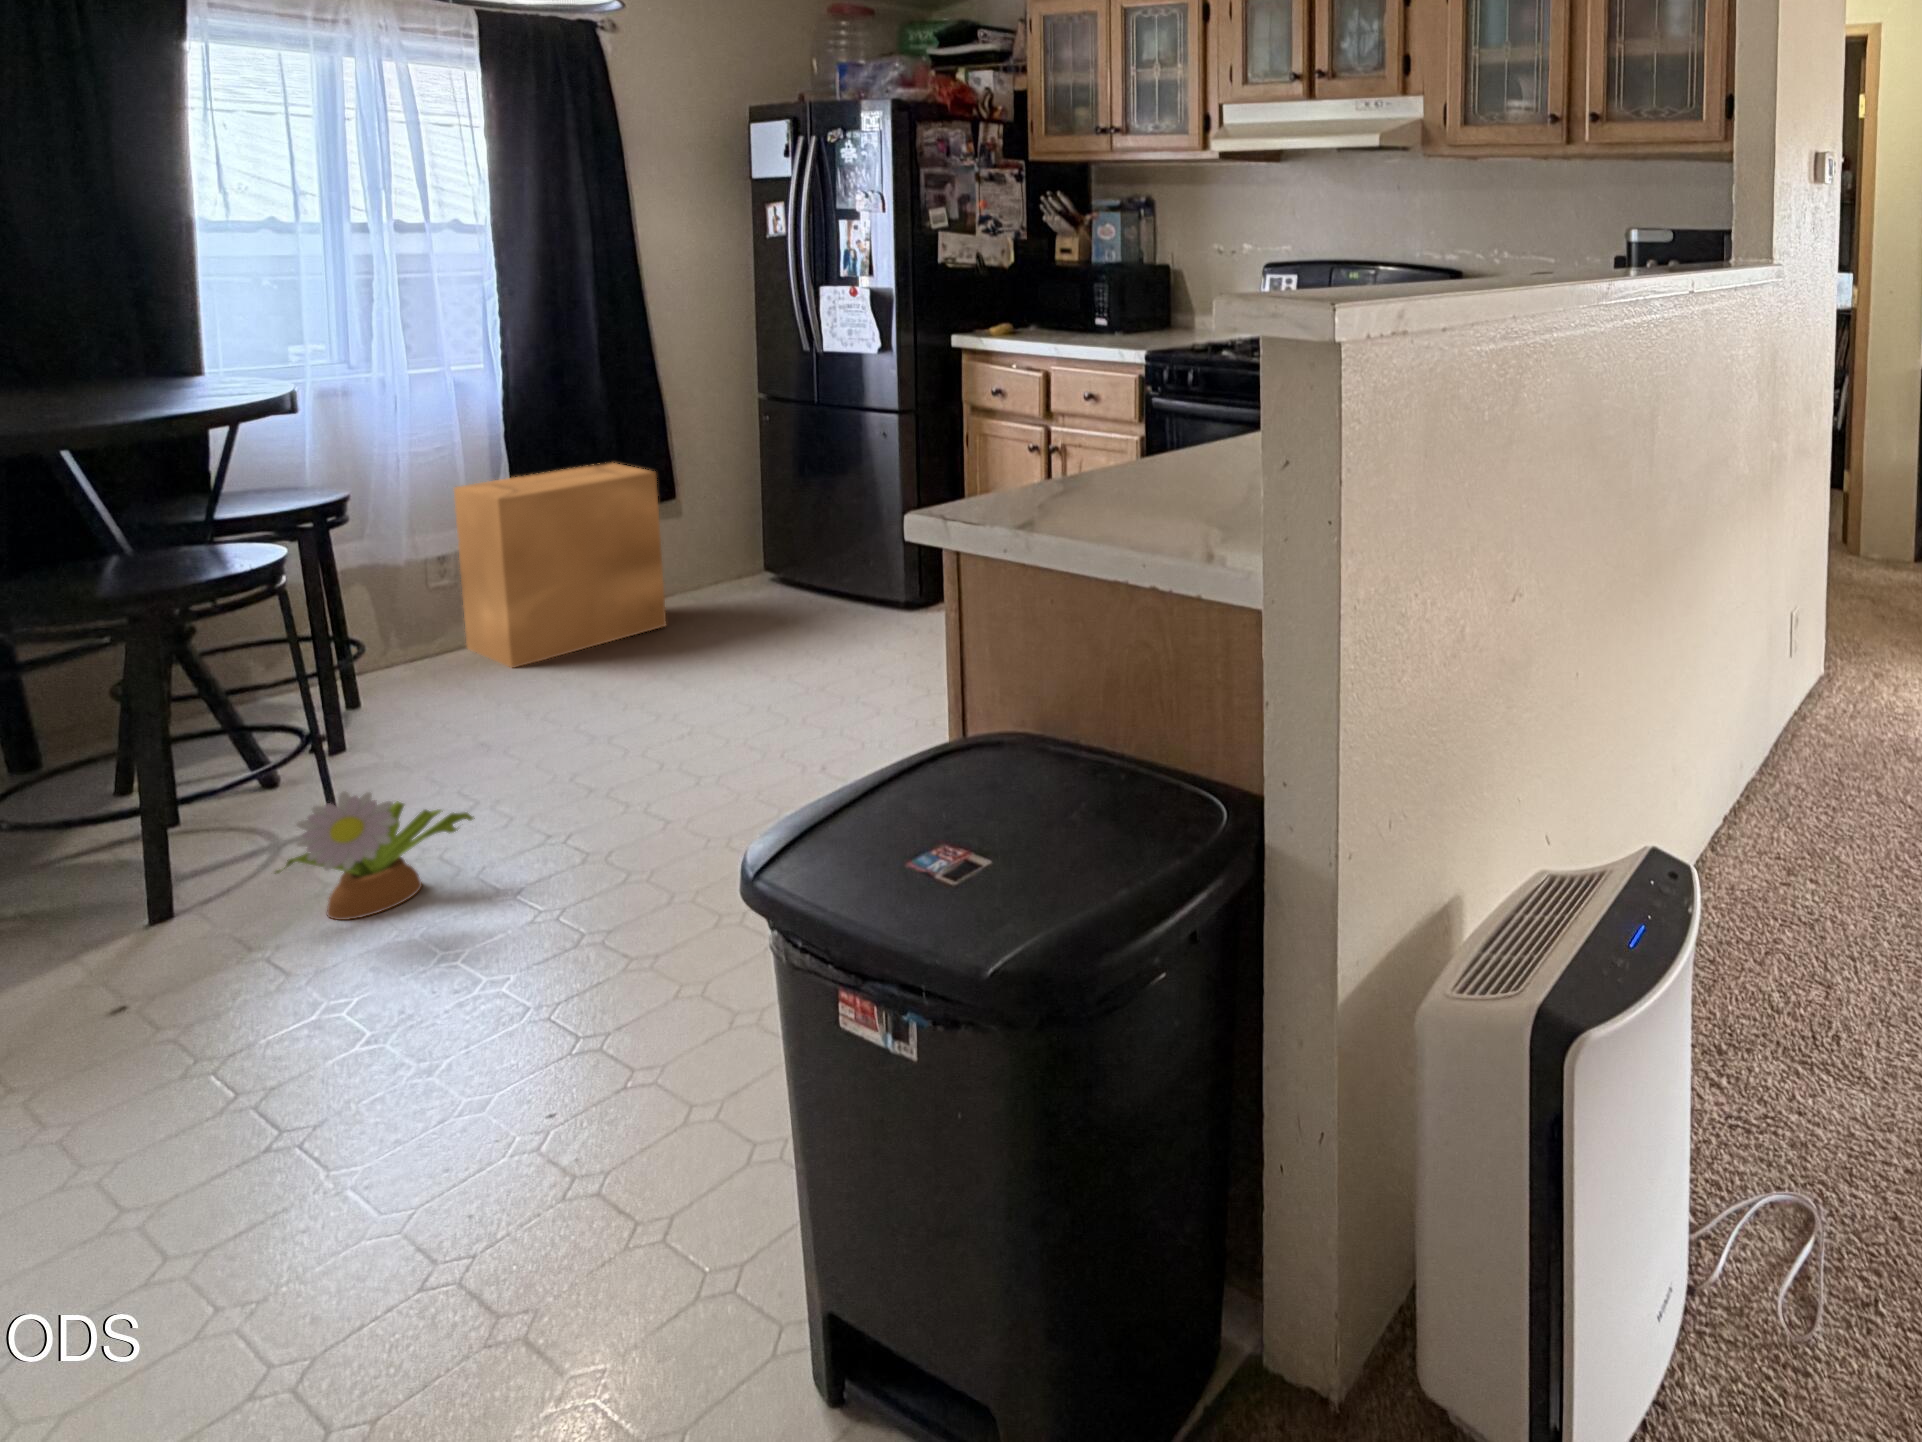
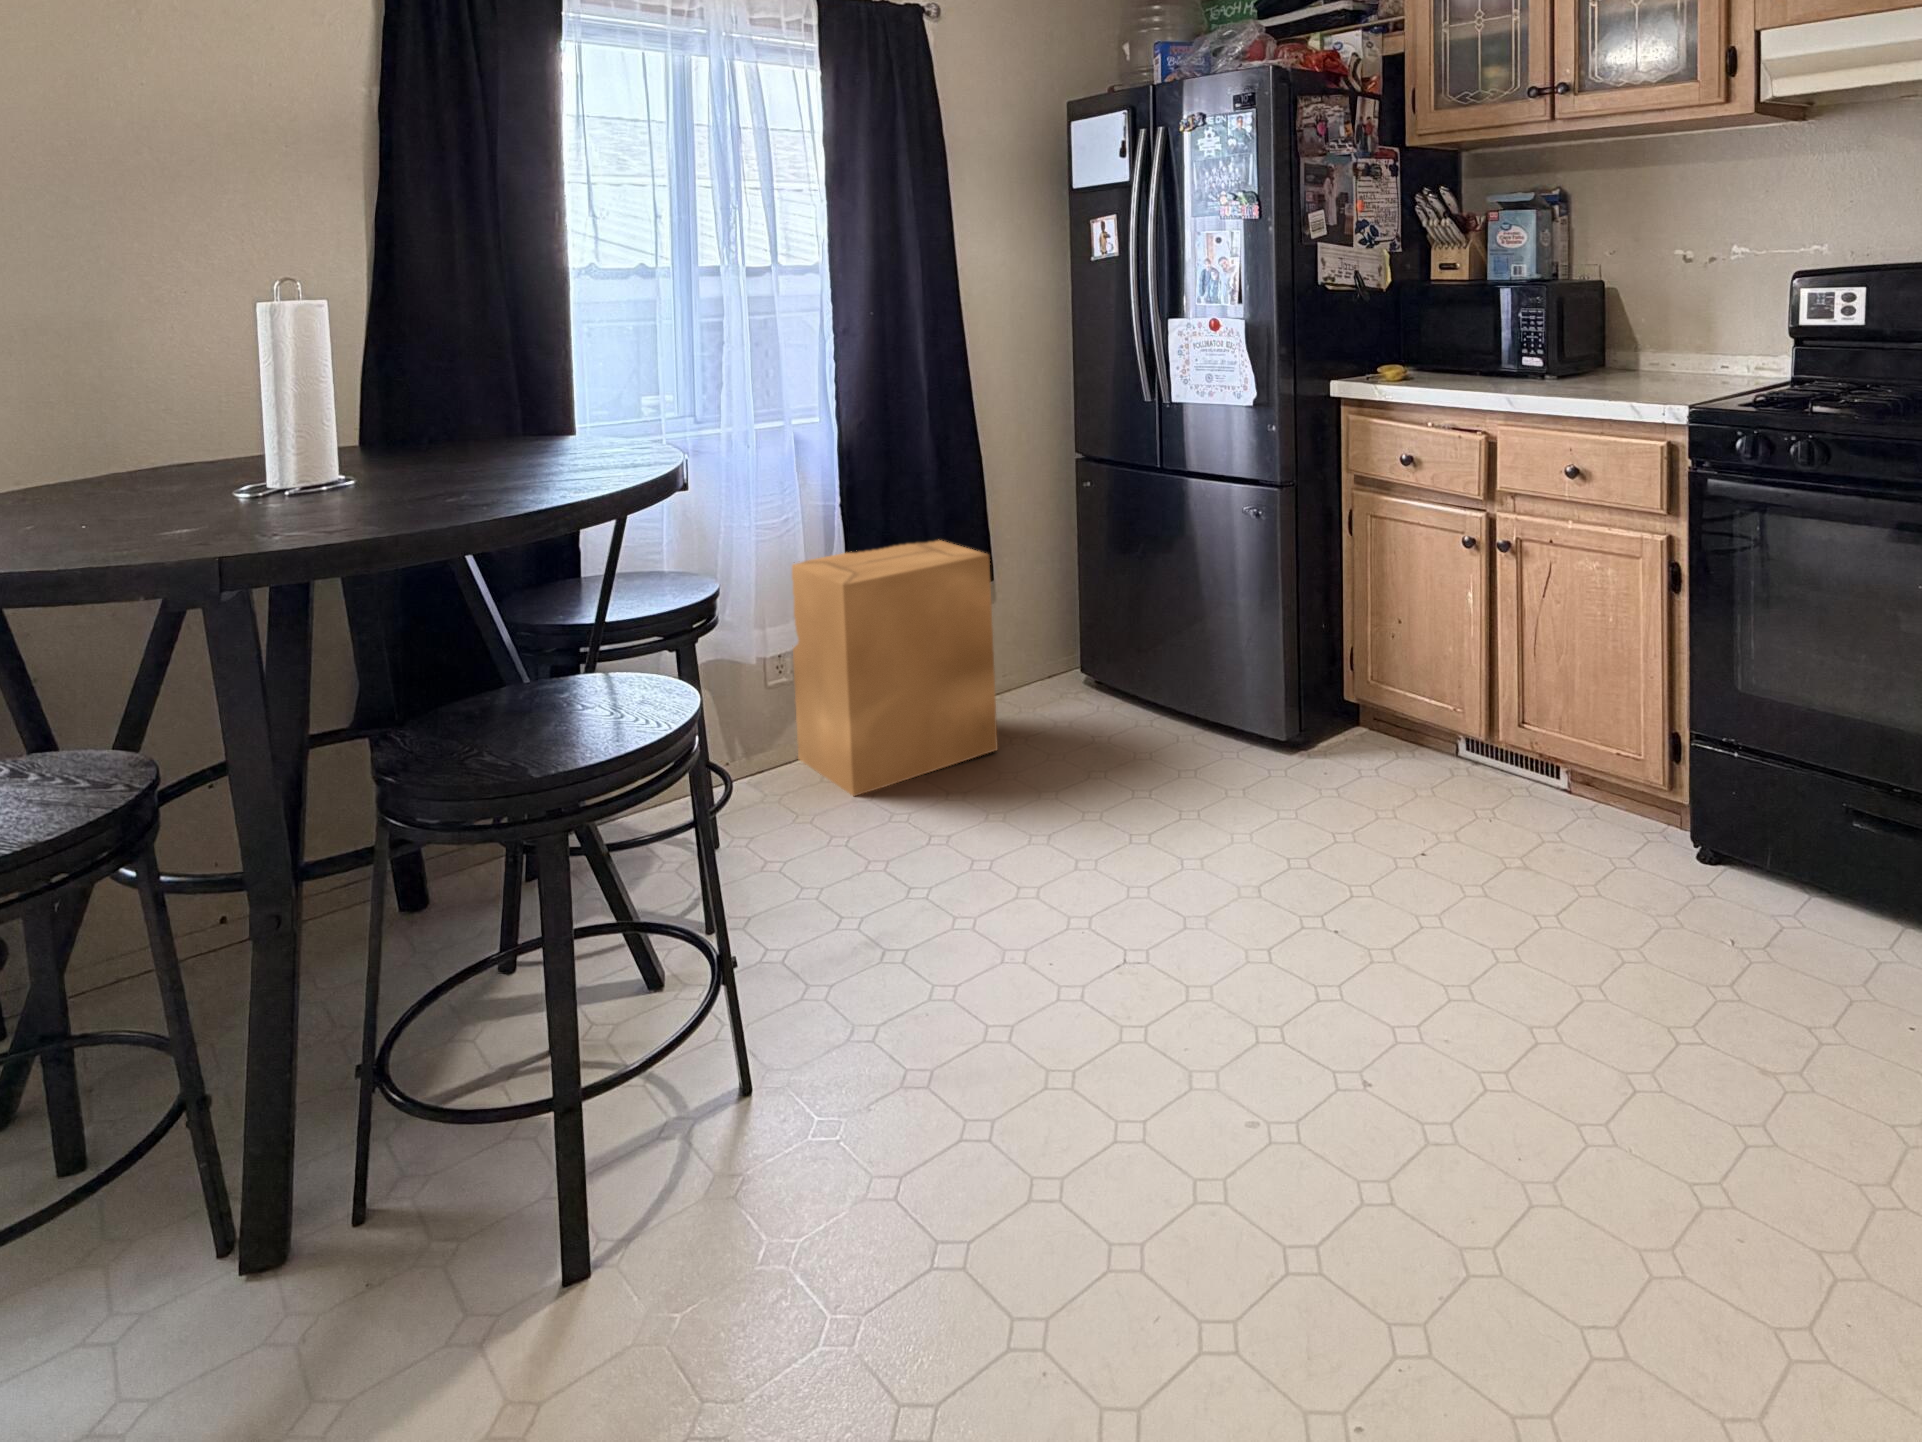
decorative plant: present [275,792,475,920] -> none [711,1066,937,1277]

